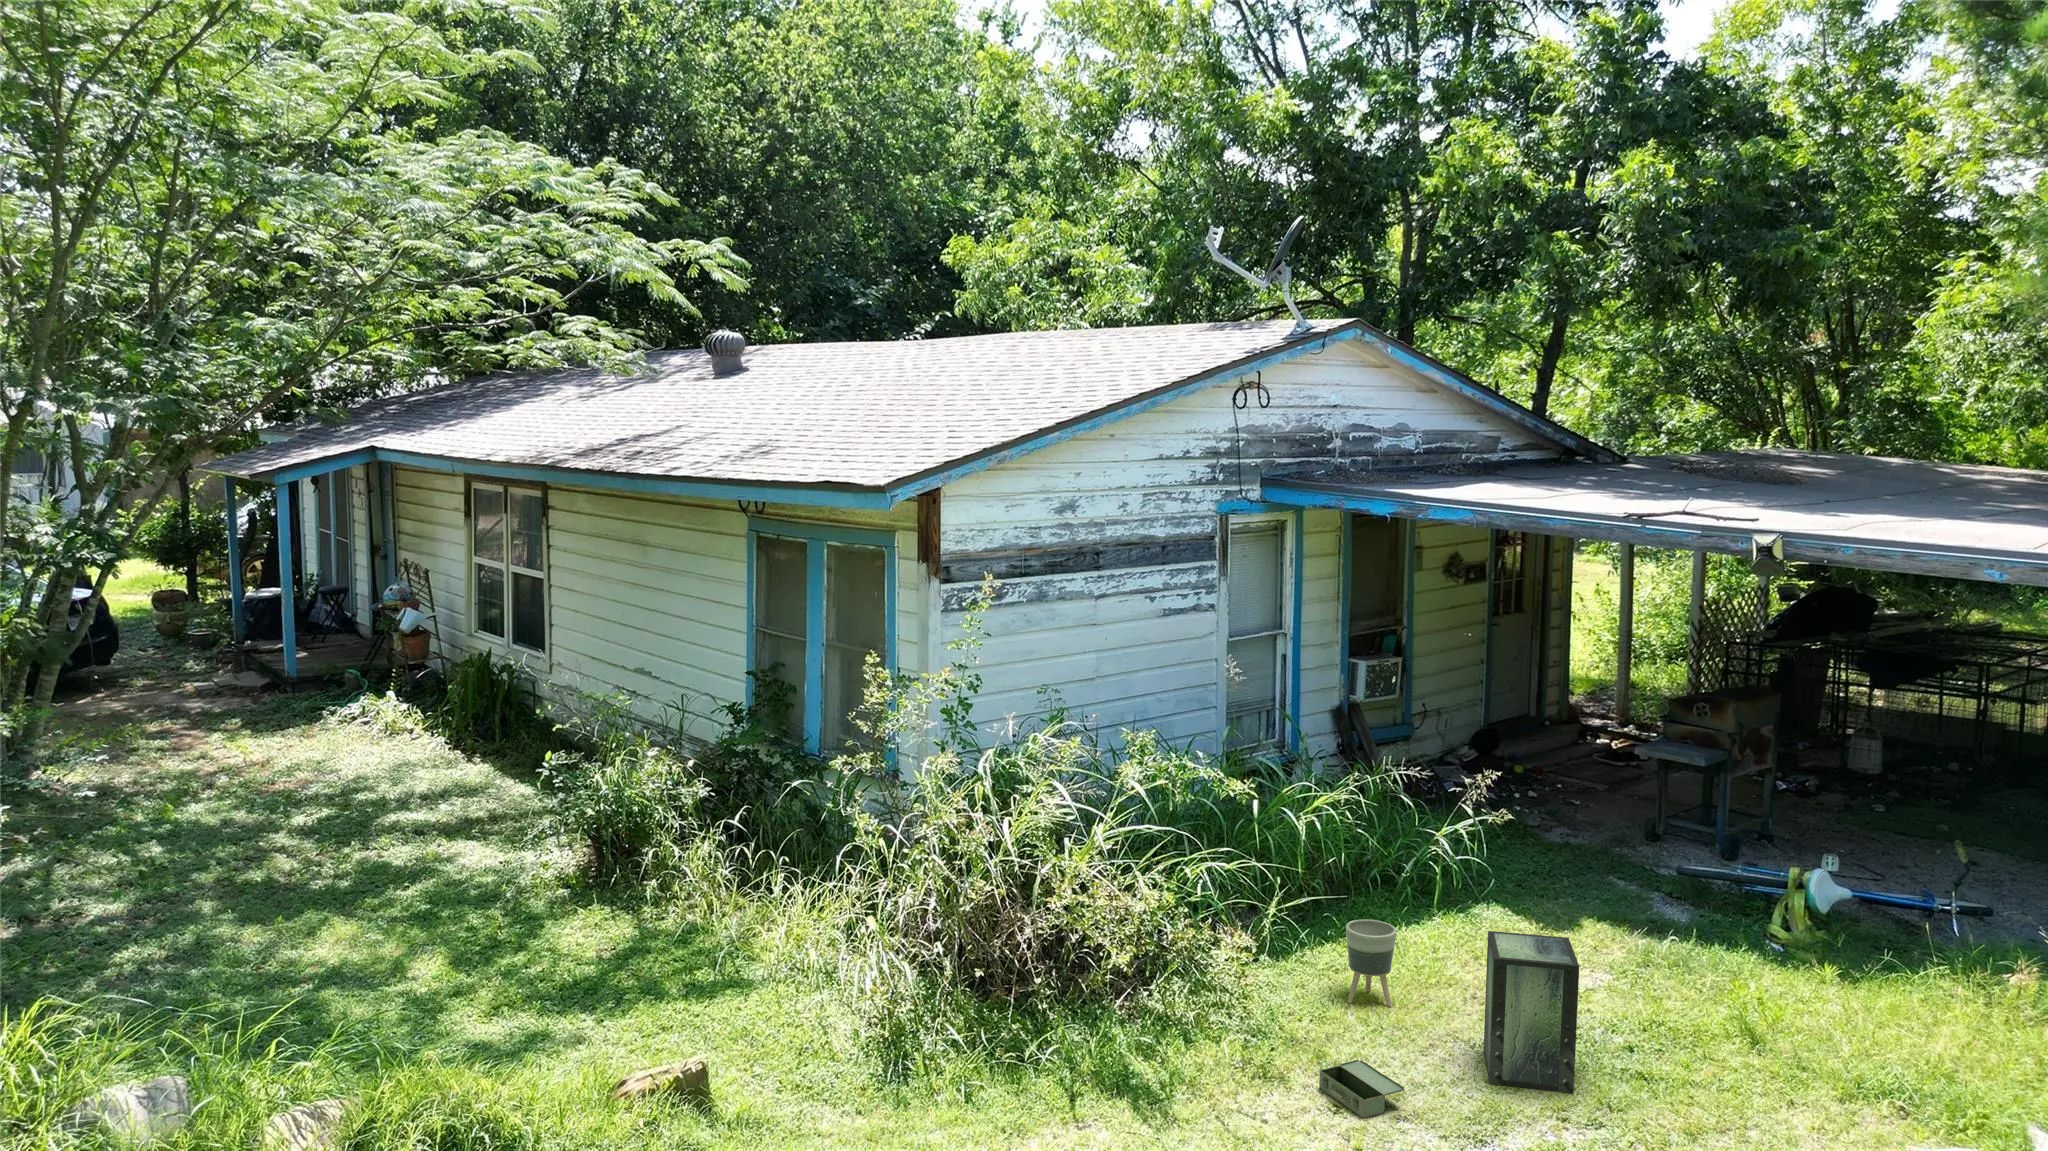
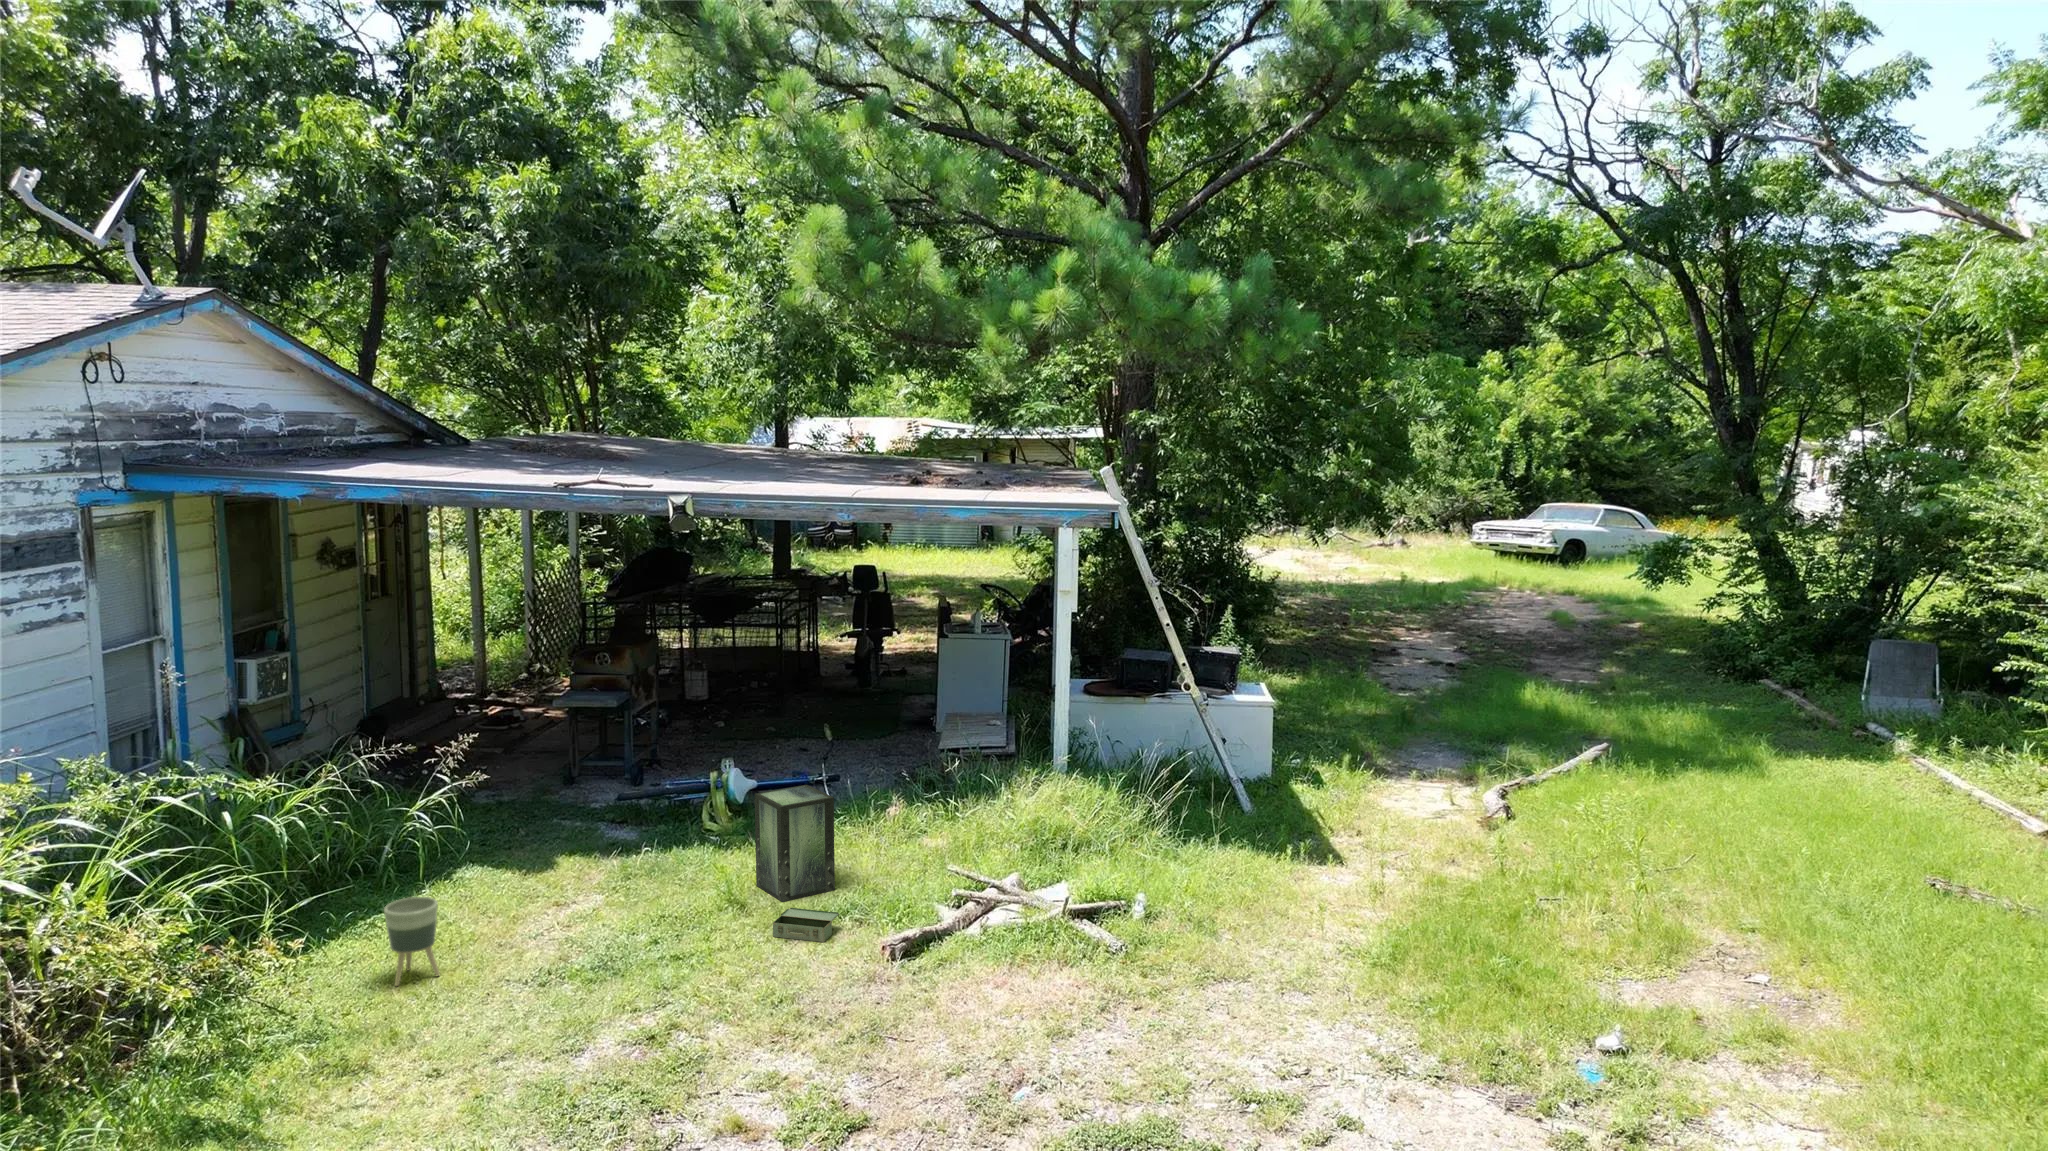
storage box: present [1483,931,1579,1093] -> present [755,785,835,902]
toolbox: present [1319,1060,1404,1118] -> present [773,908,839,942]

